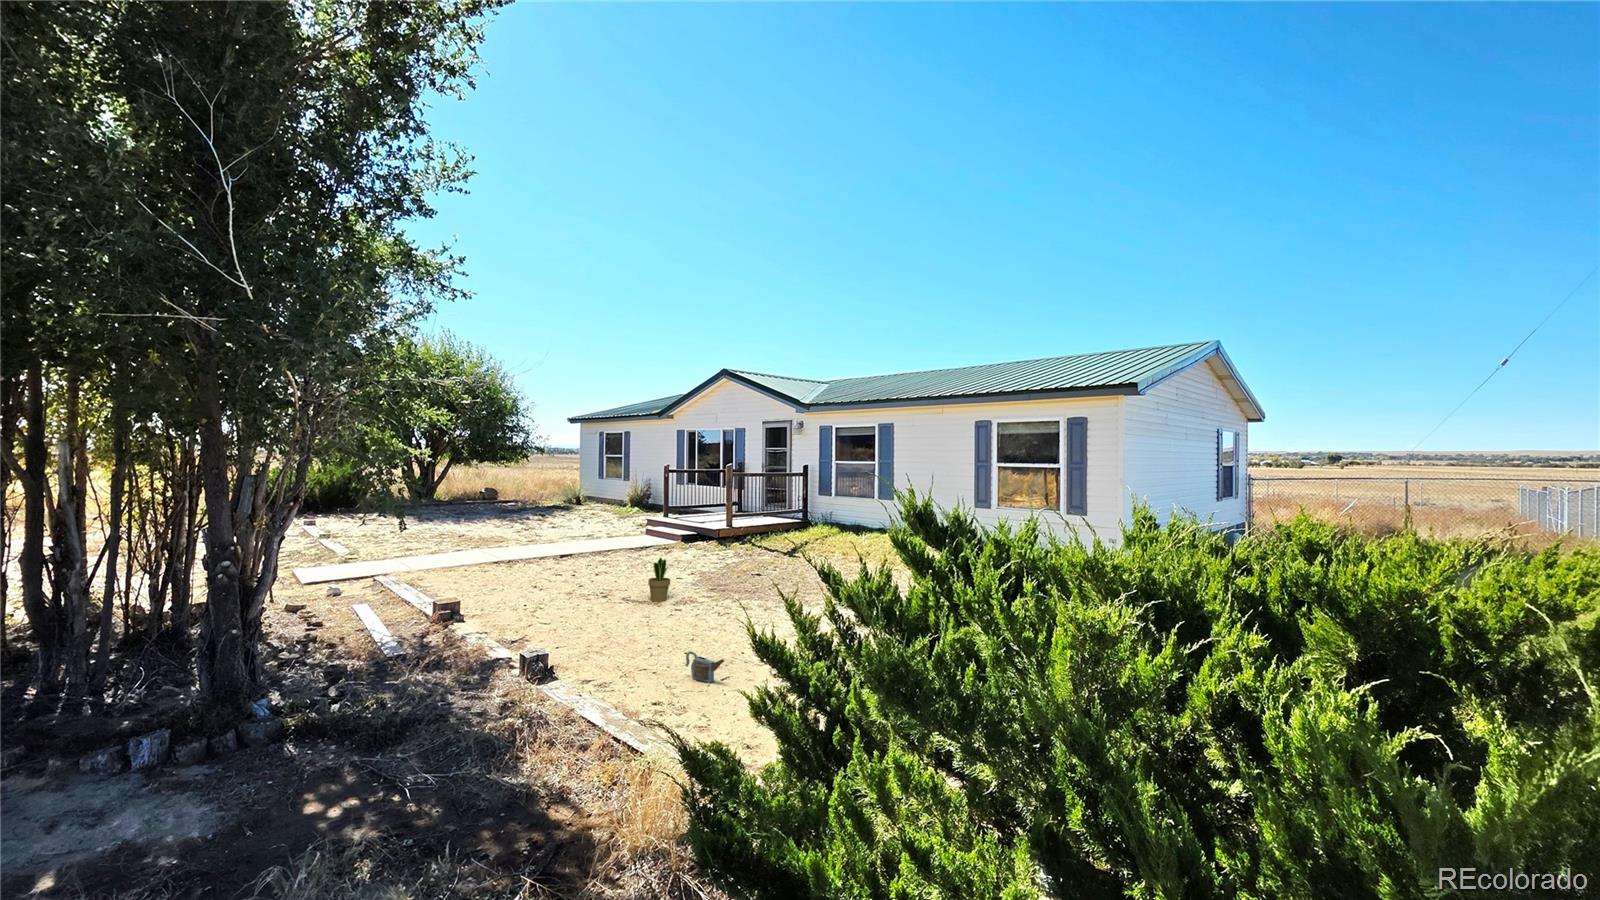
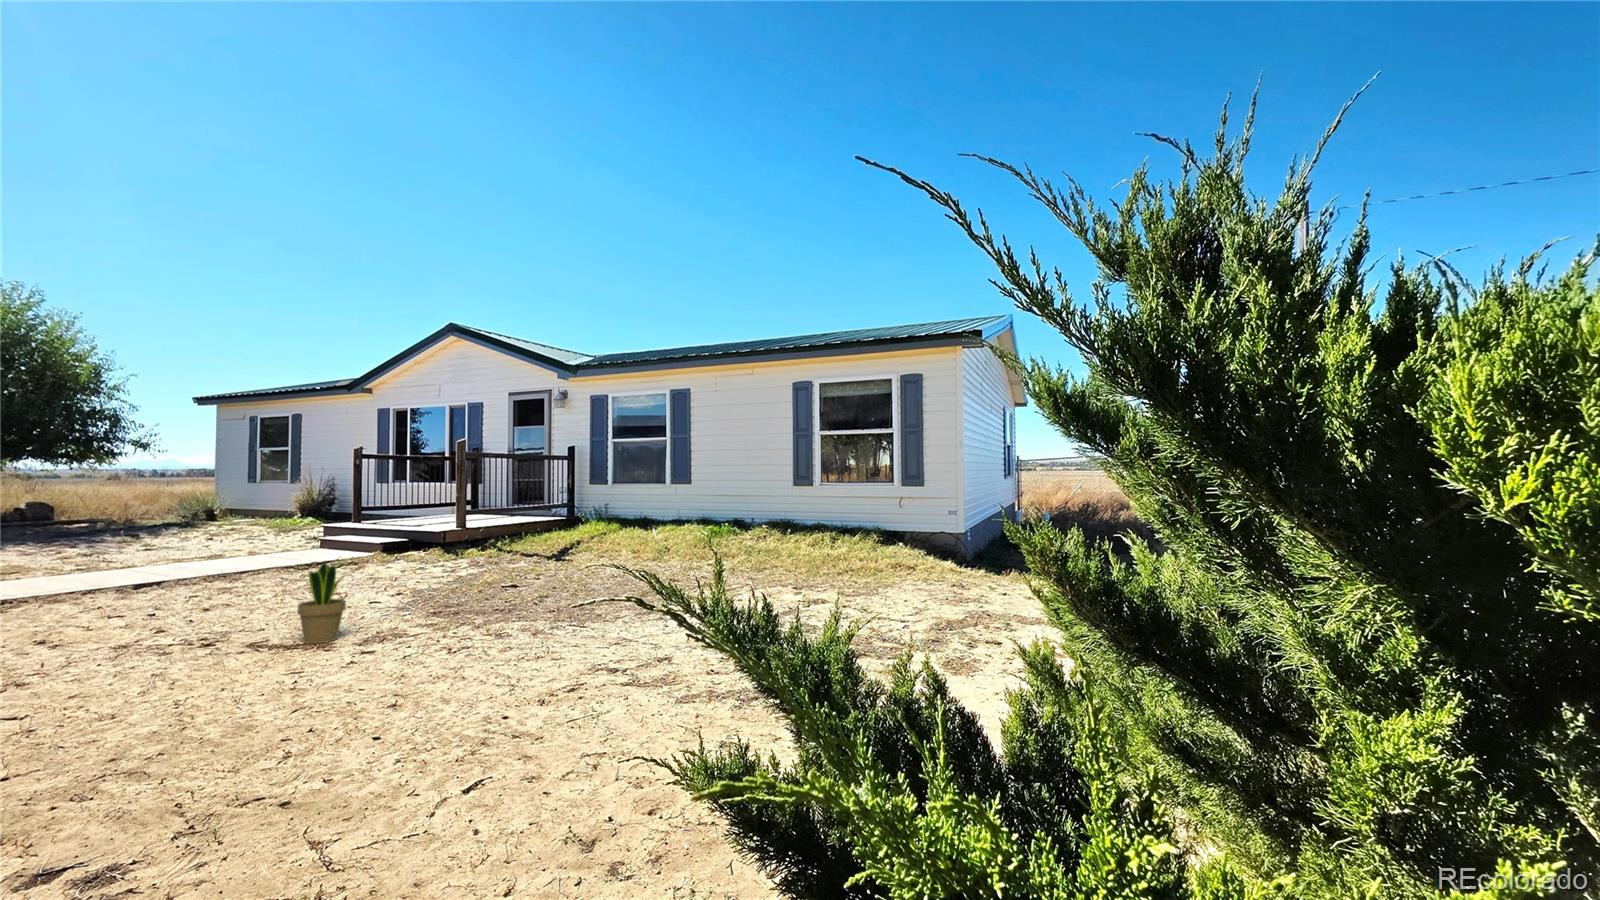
watering can: present [685,651,724,683] -> none [355,745,463,815]

